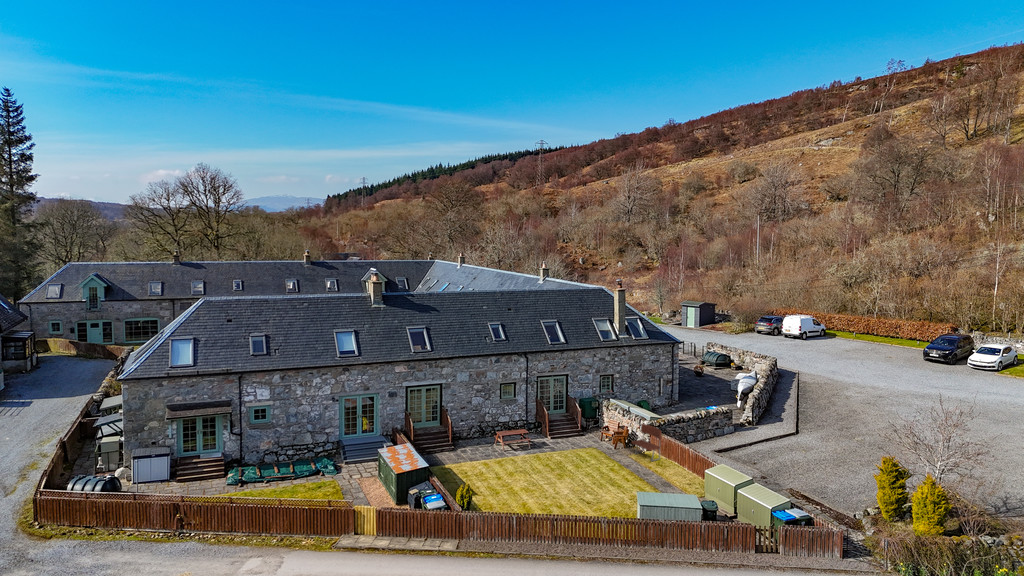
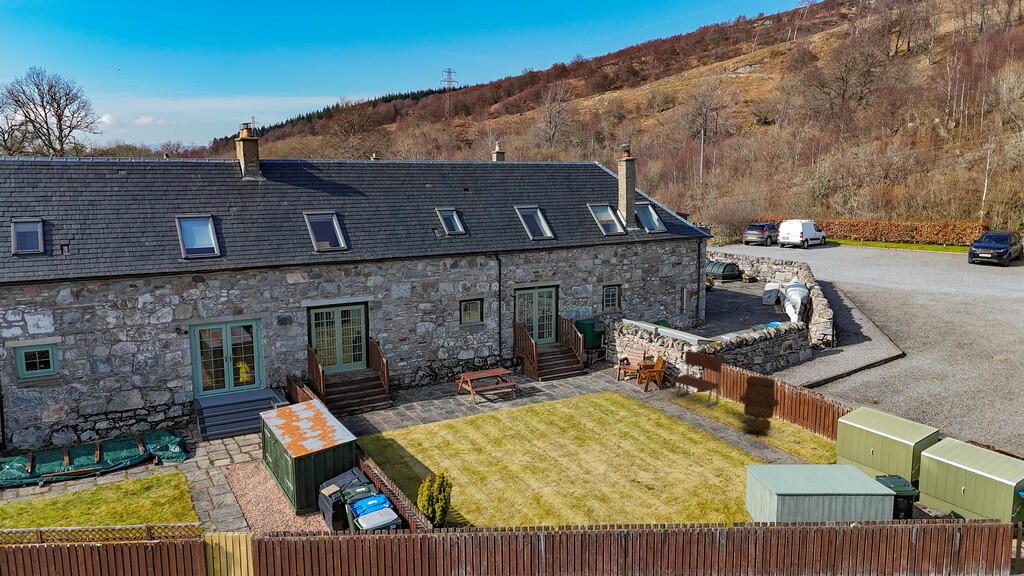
lounge chair: none [667,442,691,481] -> present [740,376,779,437]

